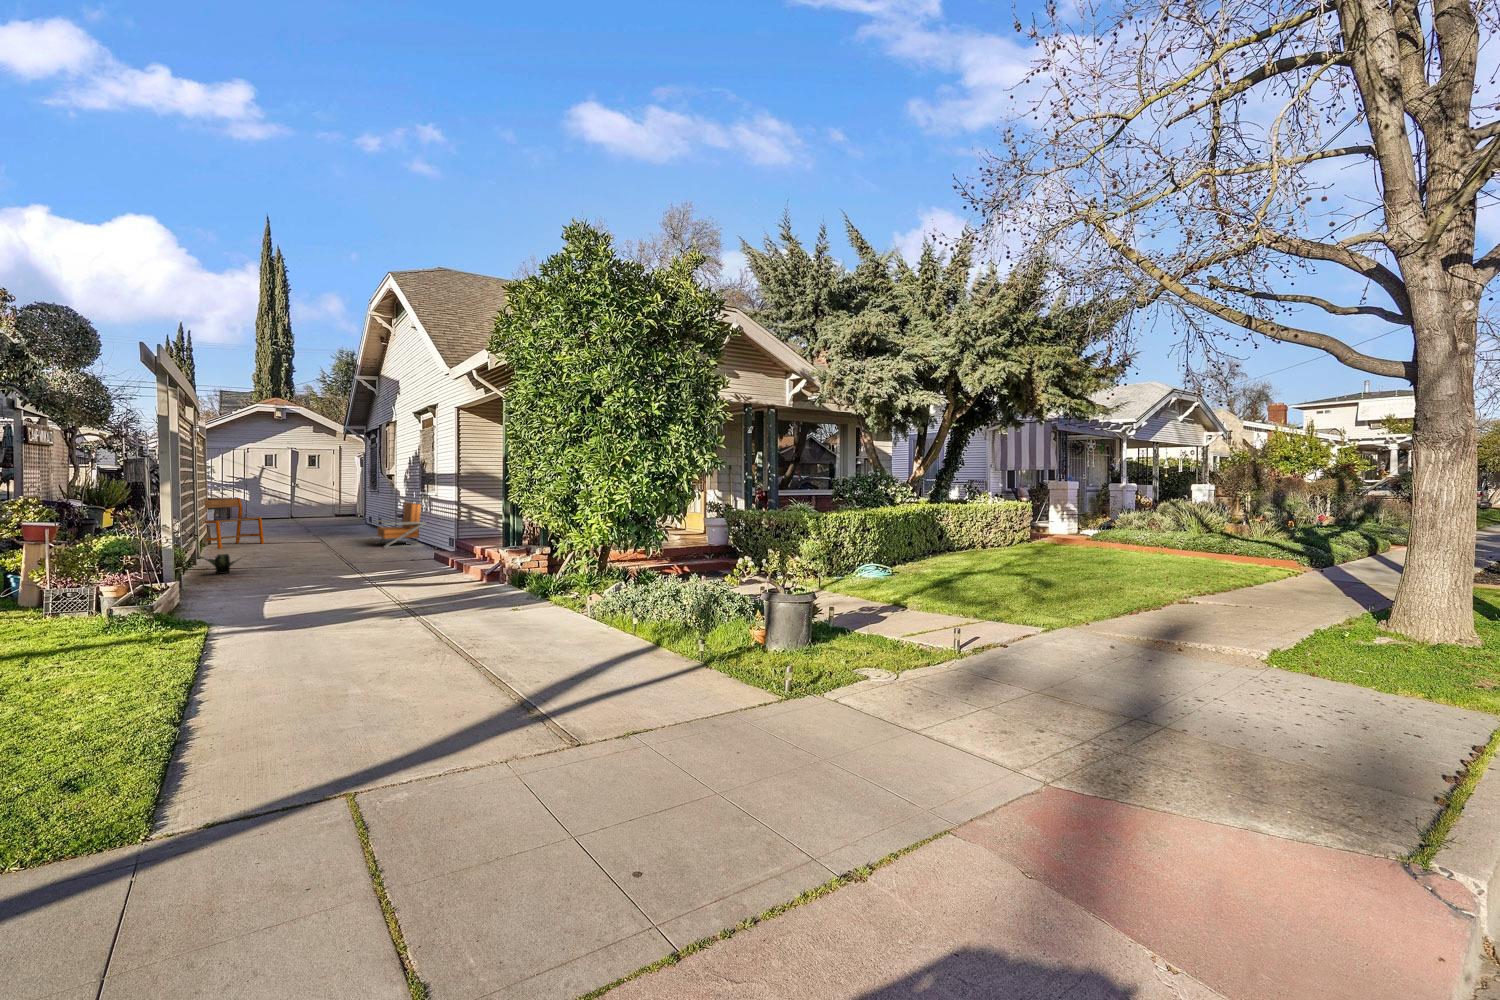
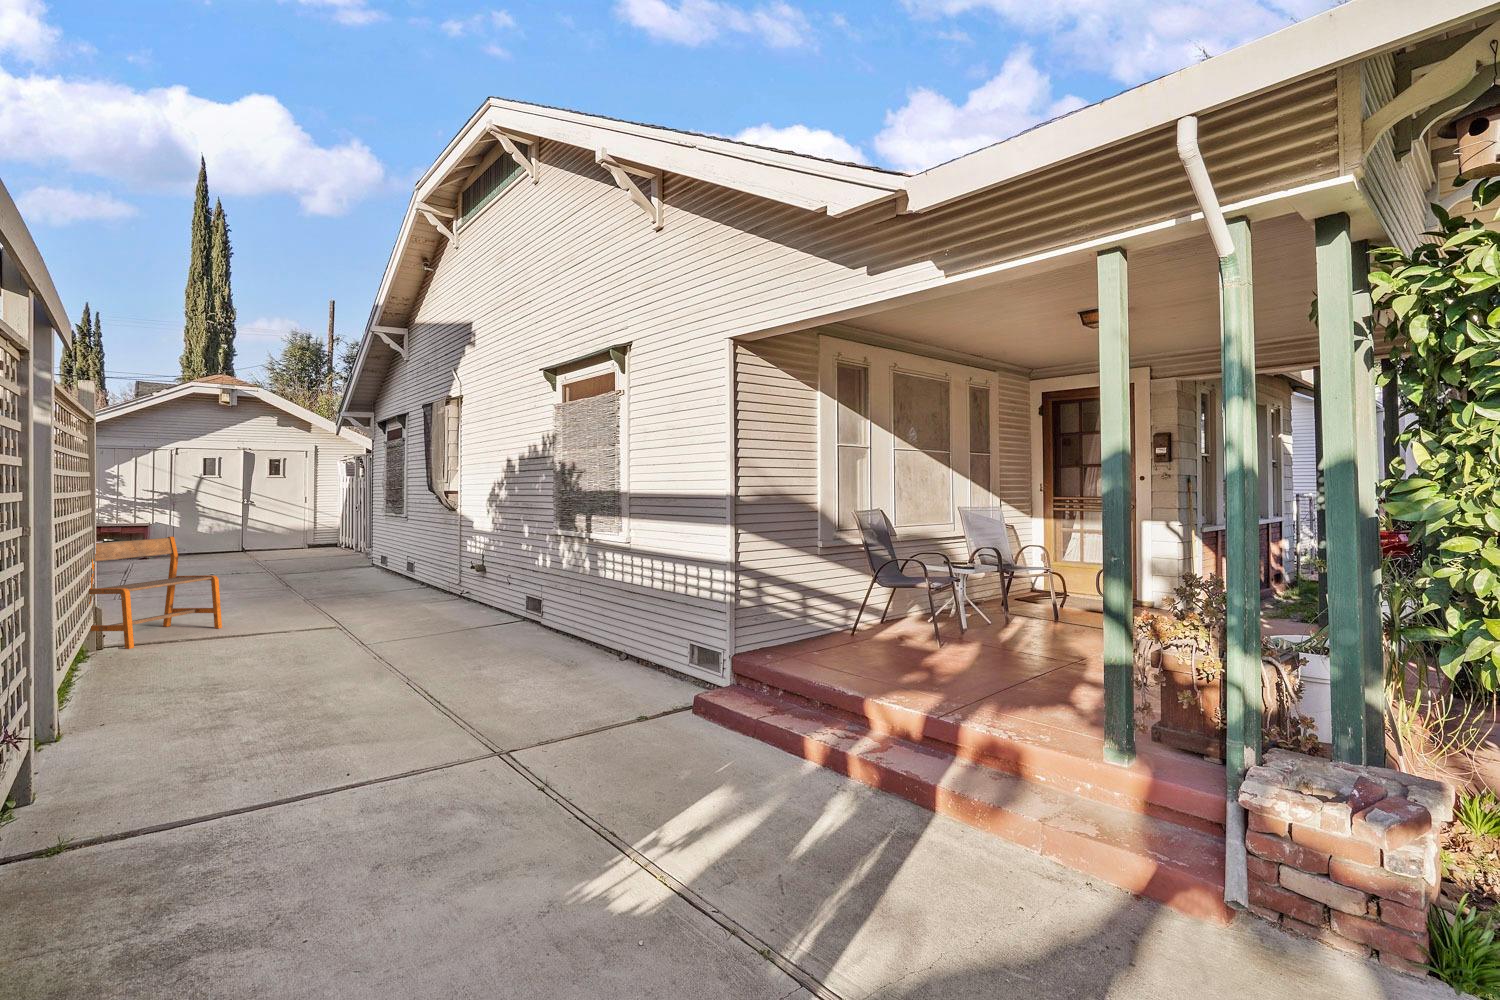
lounge chair: present [376,502,425,548] -> none [445,544,553,641]
potted plant: present [192,554,243,574] -> none [30,718,215,793]

